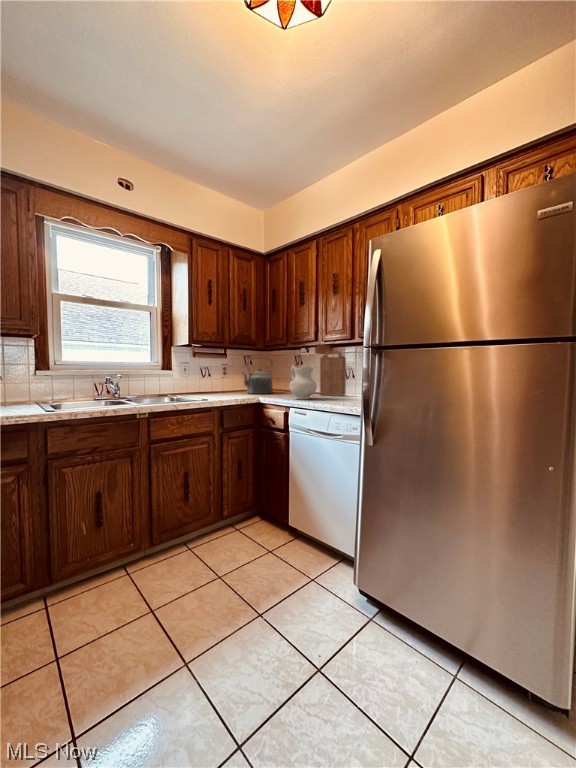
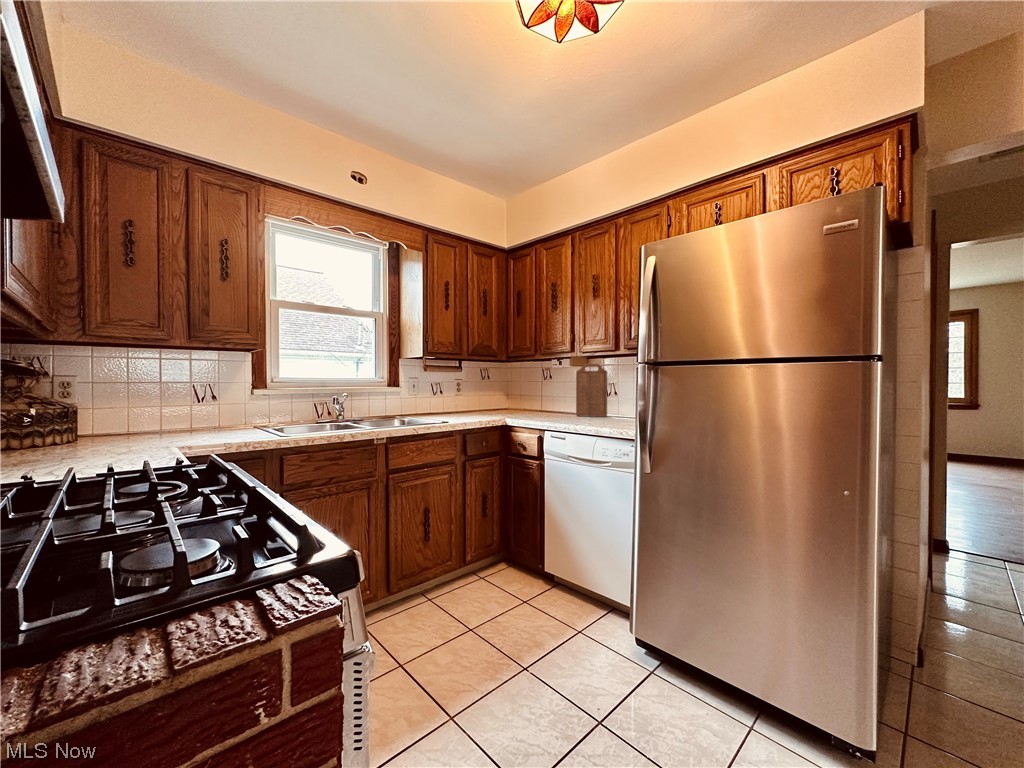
kettle: present [242,358,273,394] -> none [483,371,519,415]
ceramic pitcher: present [290,364,317,400] -> none [543,380,575,421]

